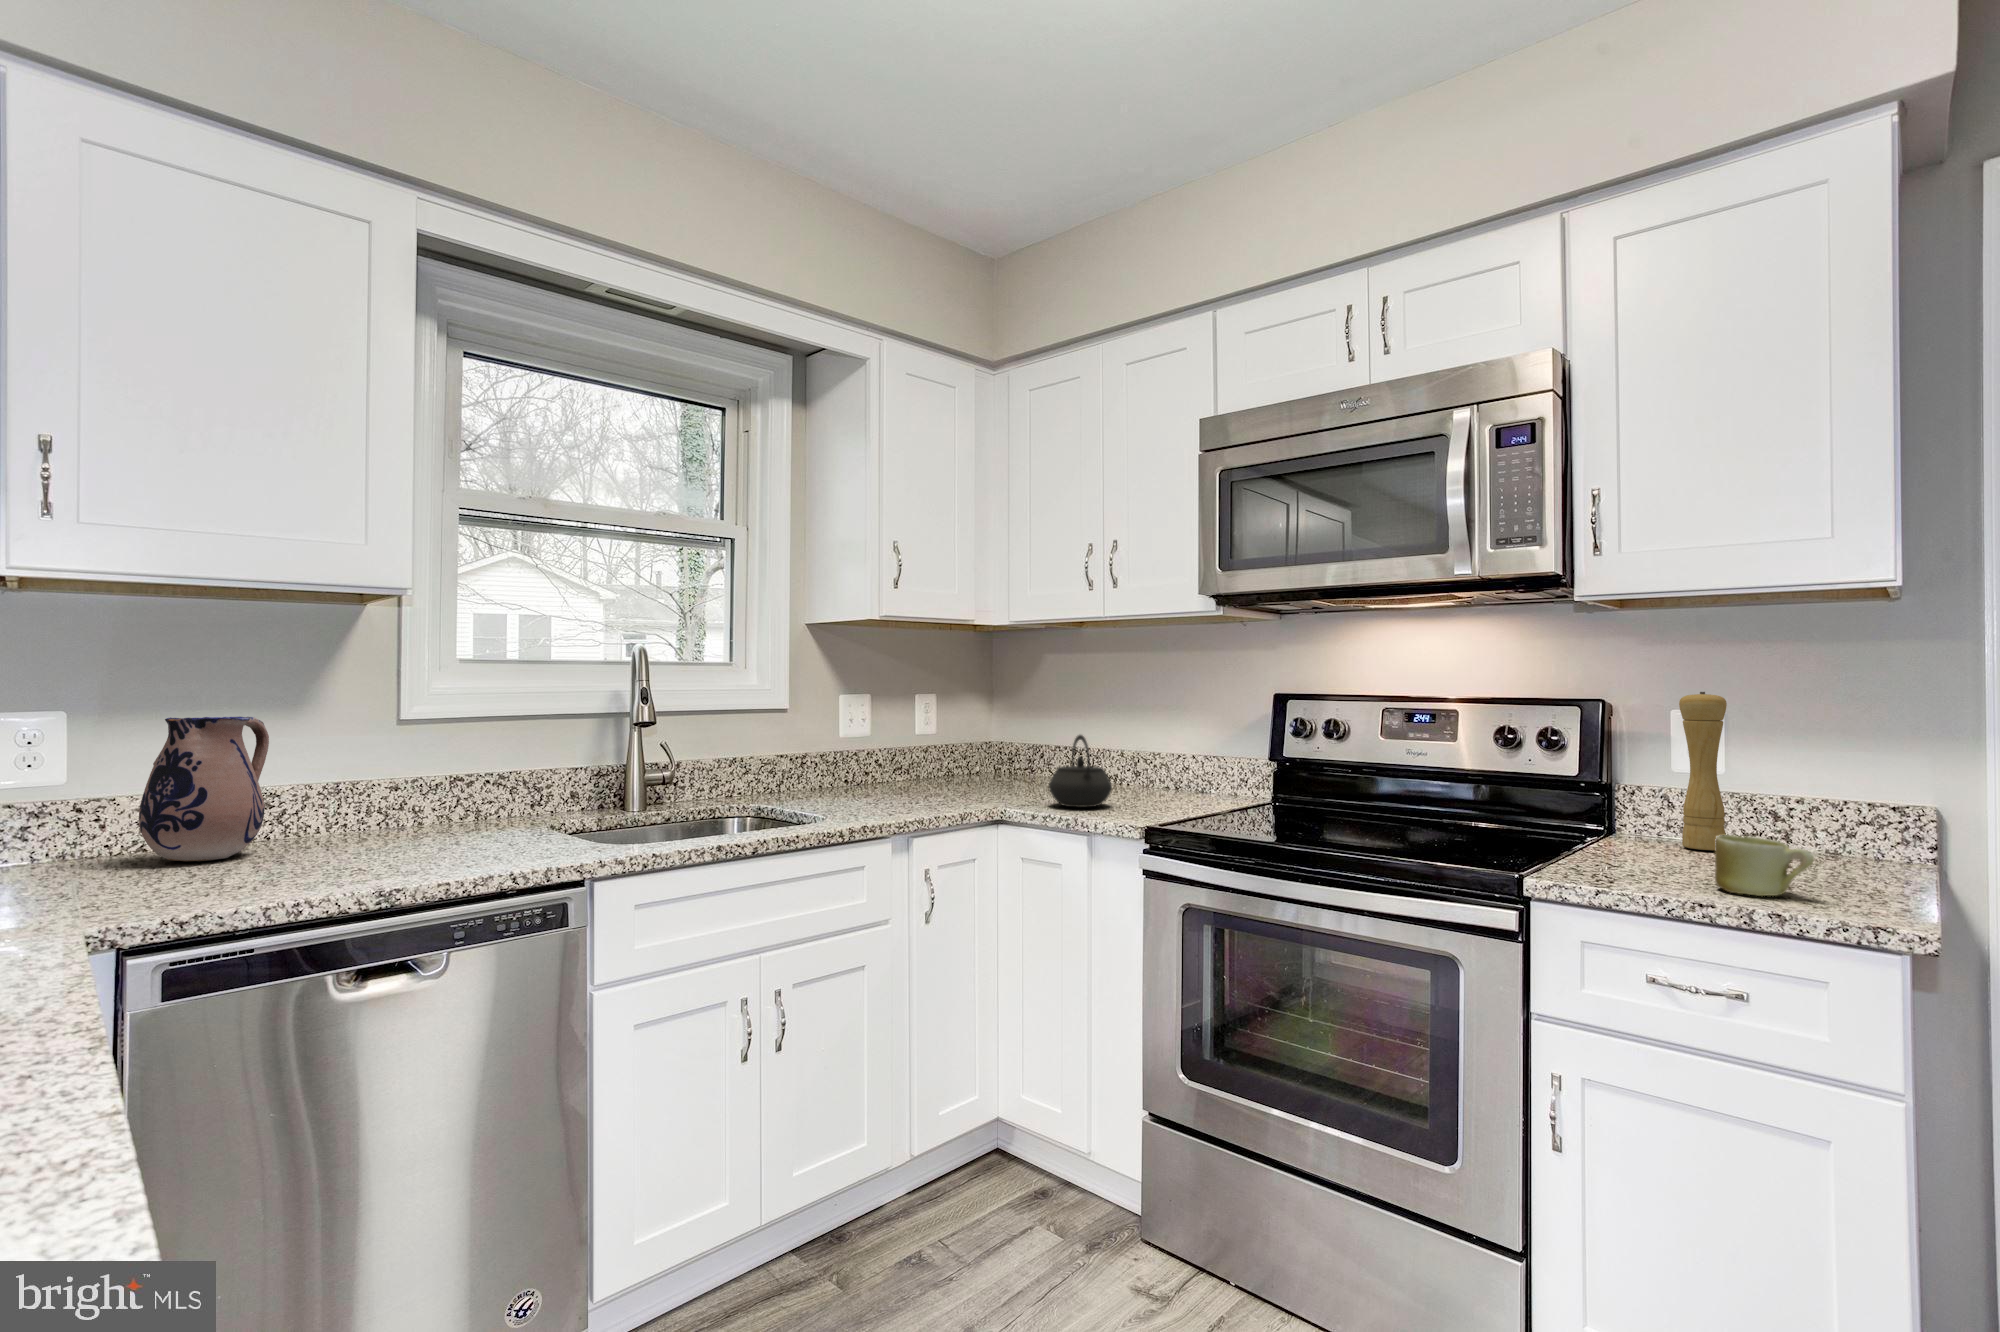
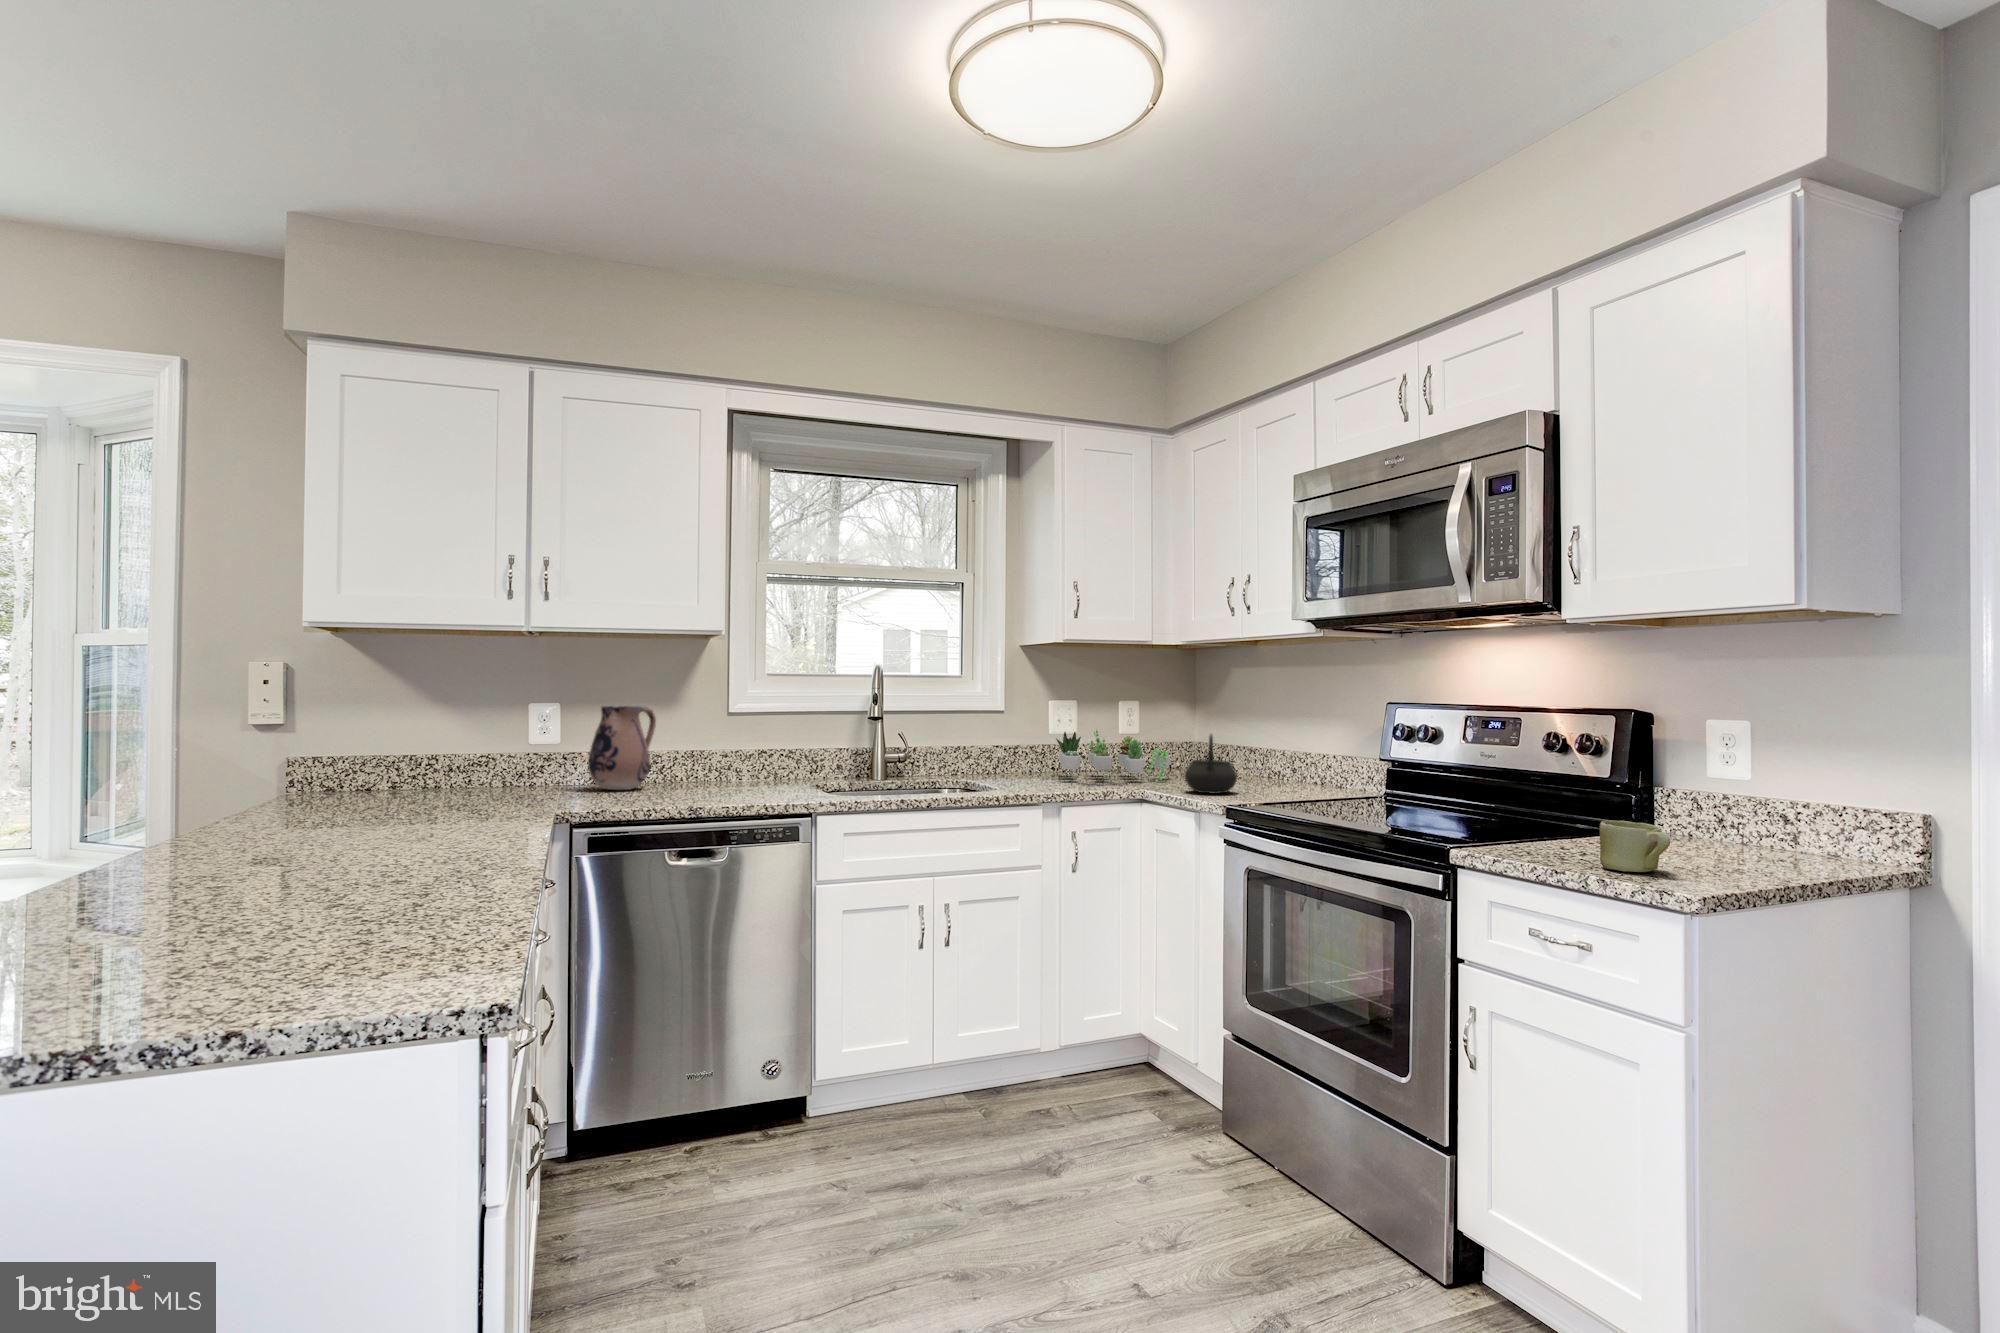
pepper mill: present [1679,692,1727,850] -> none [1683,699,1728,847]
succulent plant: none [854,727,994,794] -> present [1056,730,1170,782]

